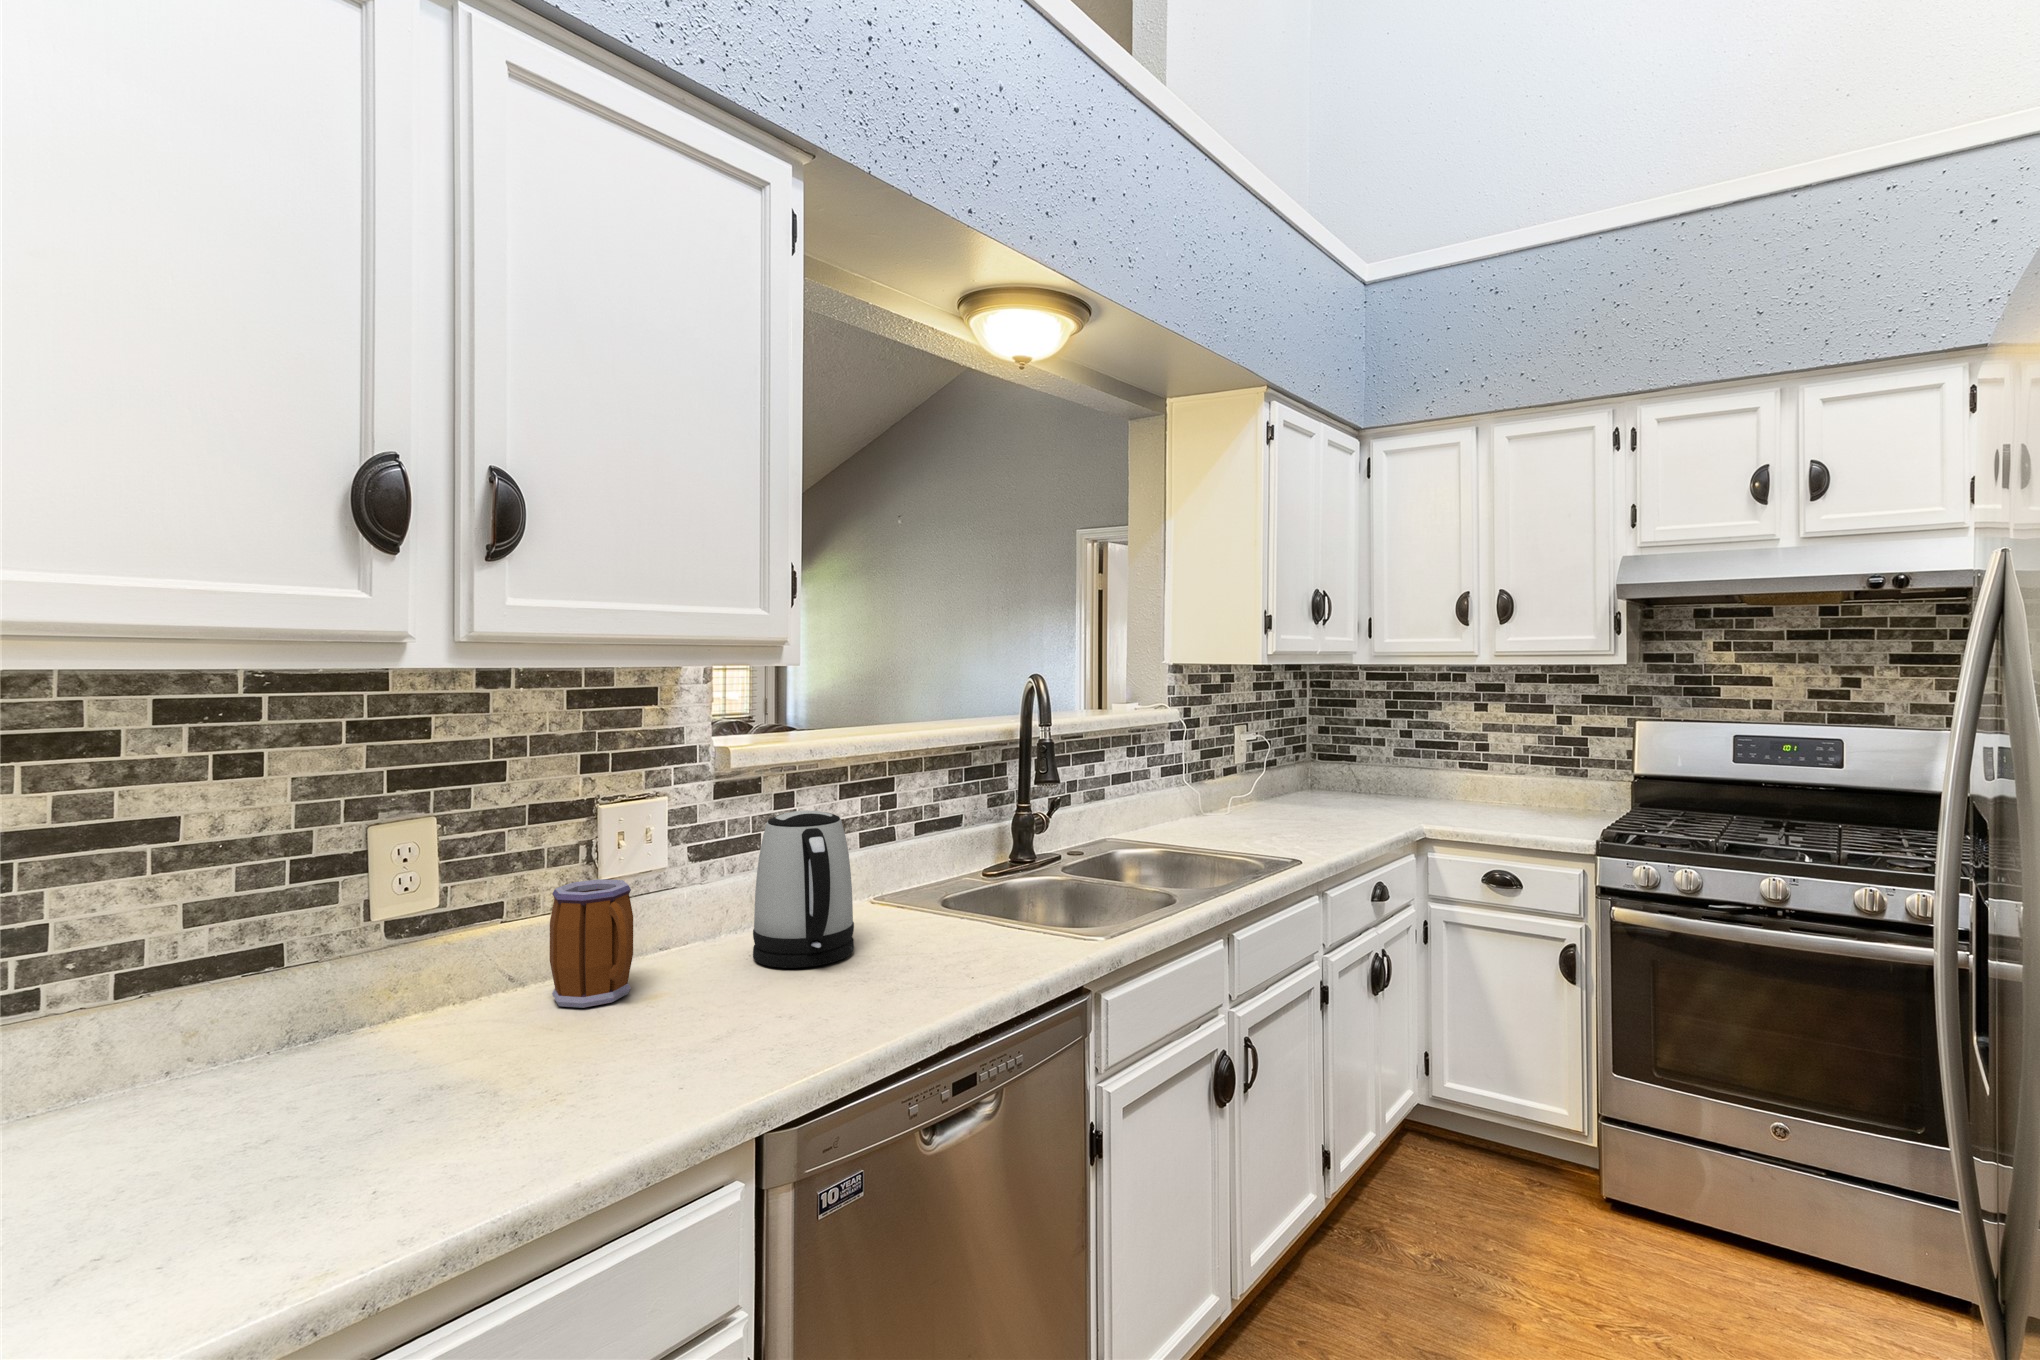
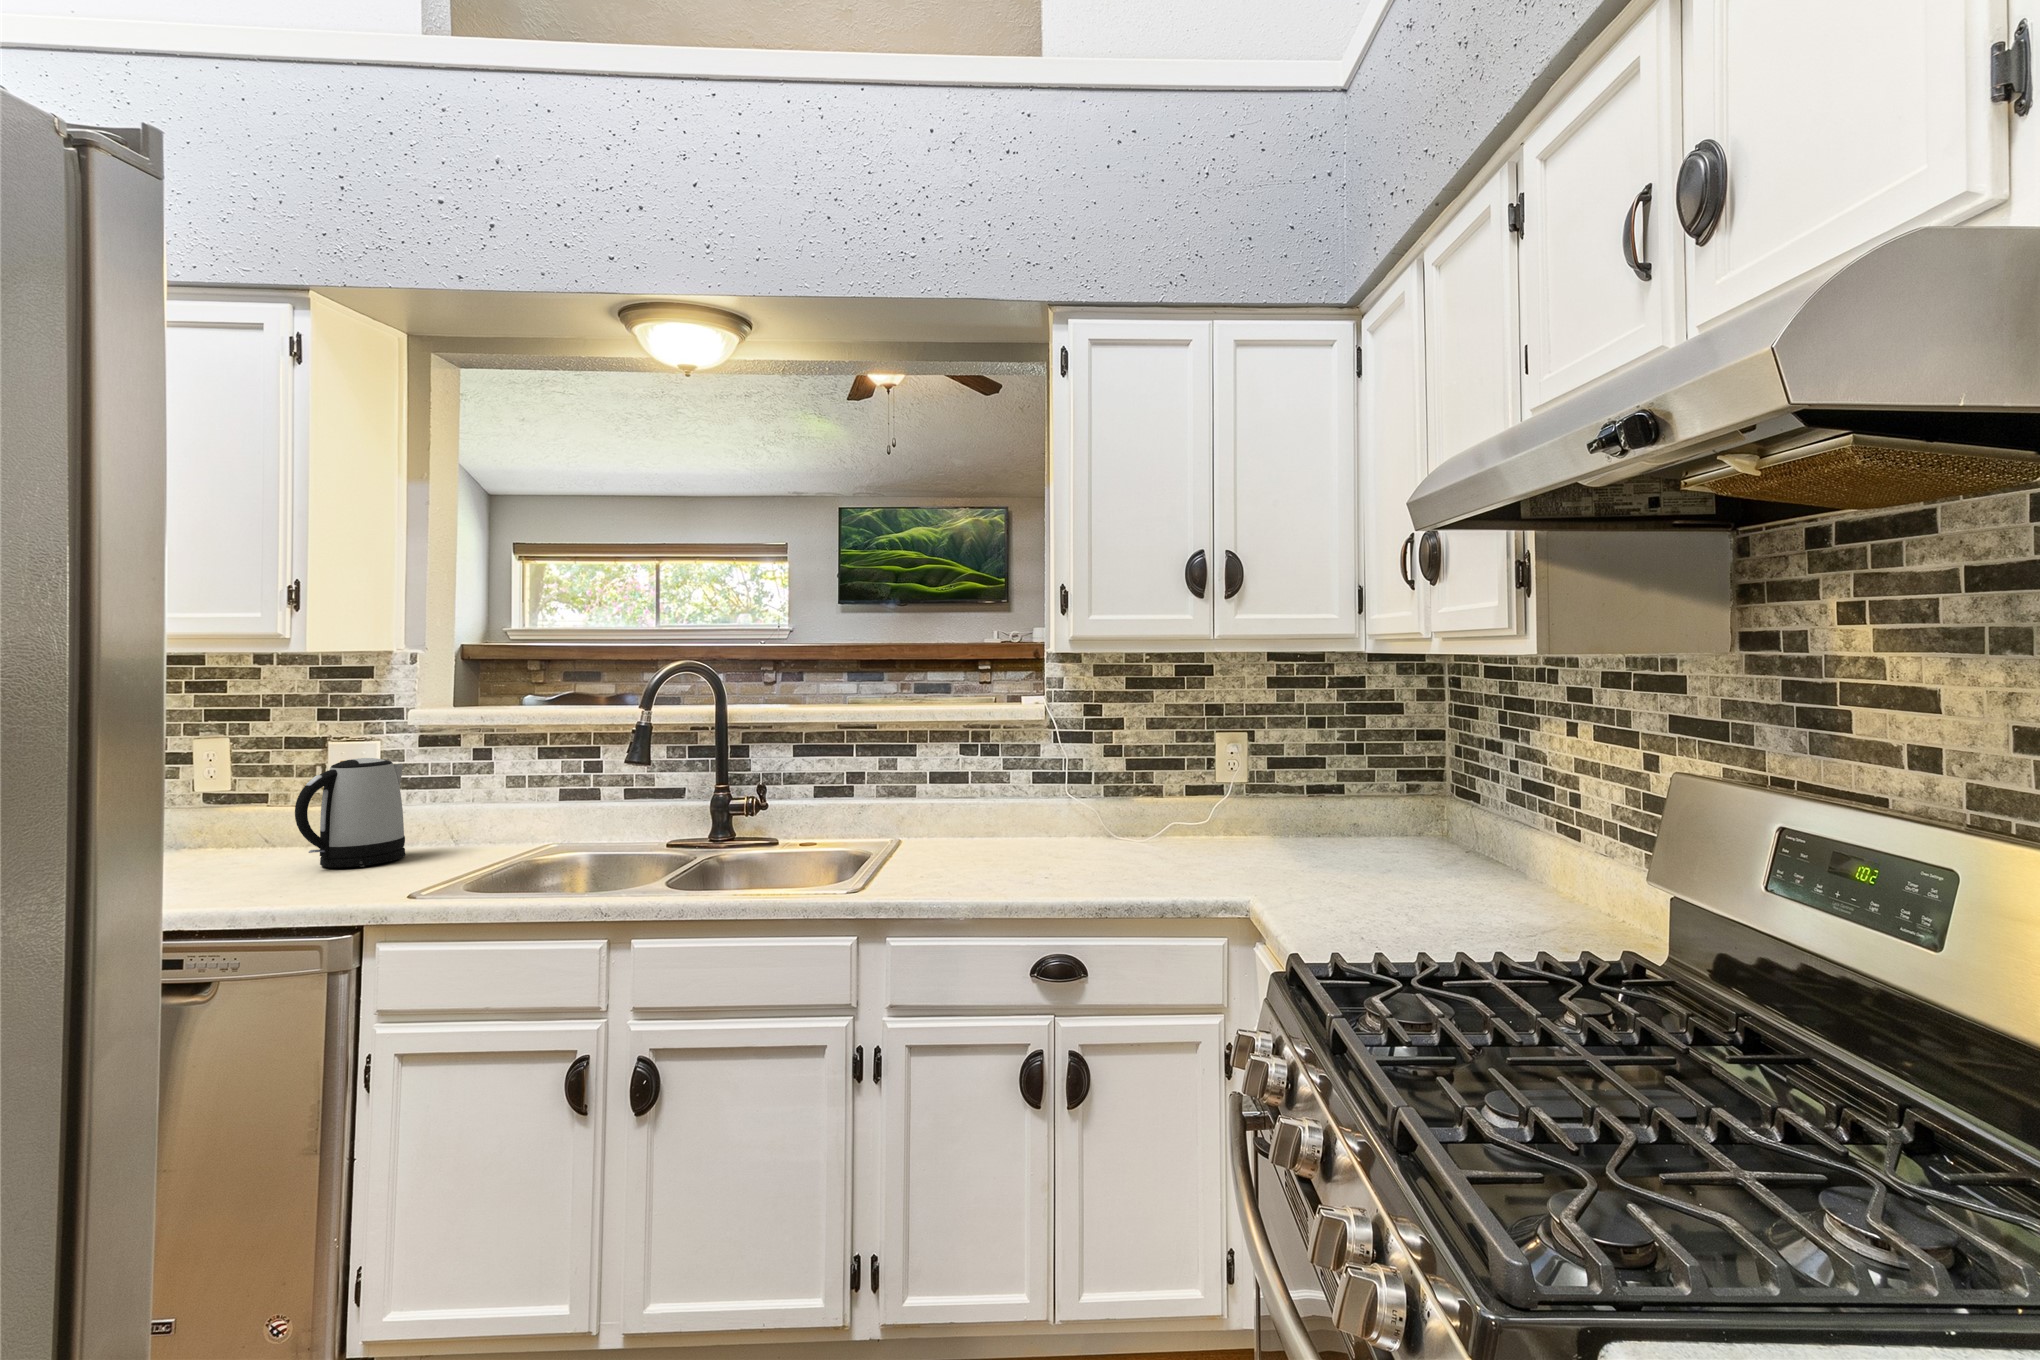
mug: present [550,879,633,1008] -> none [220,785,279,859]

